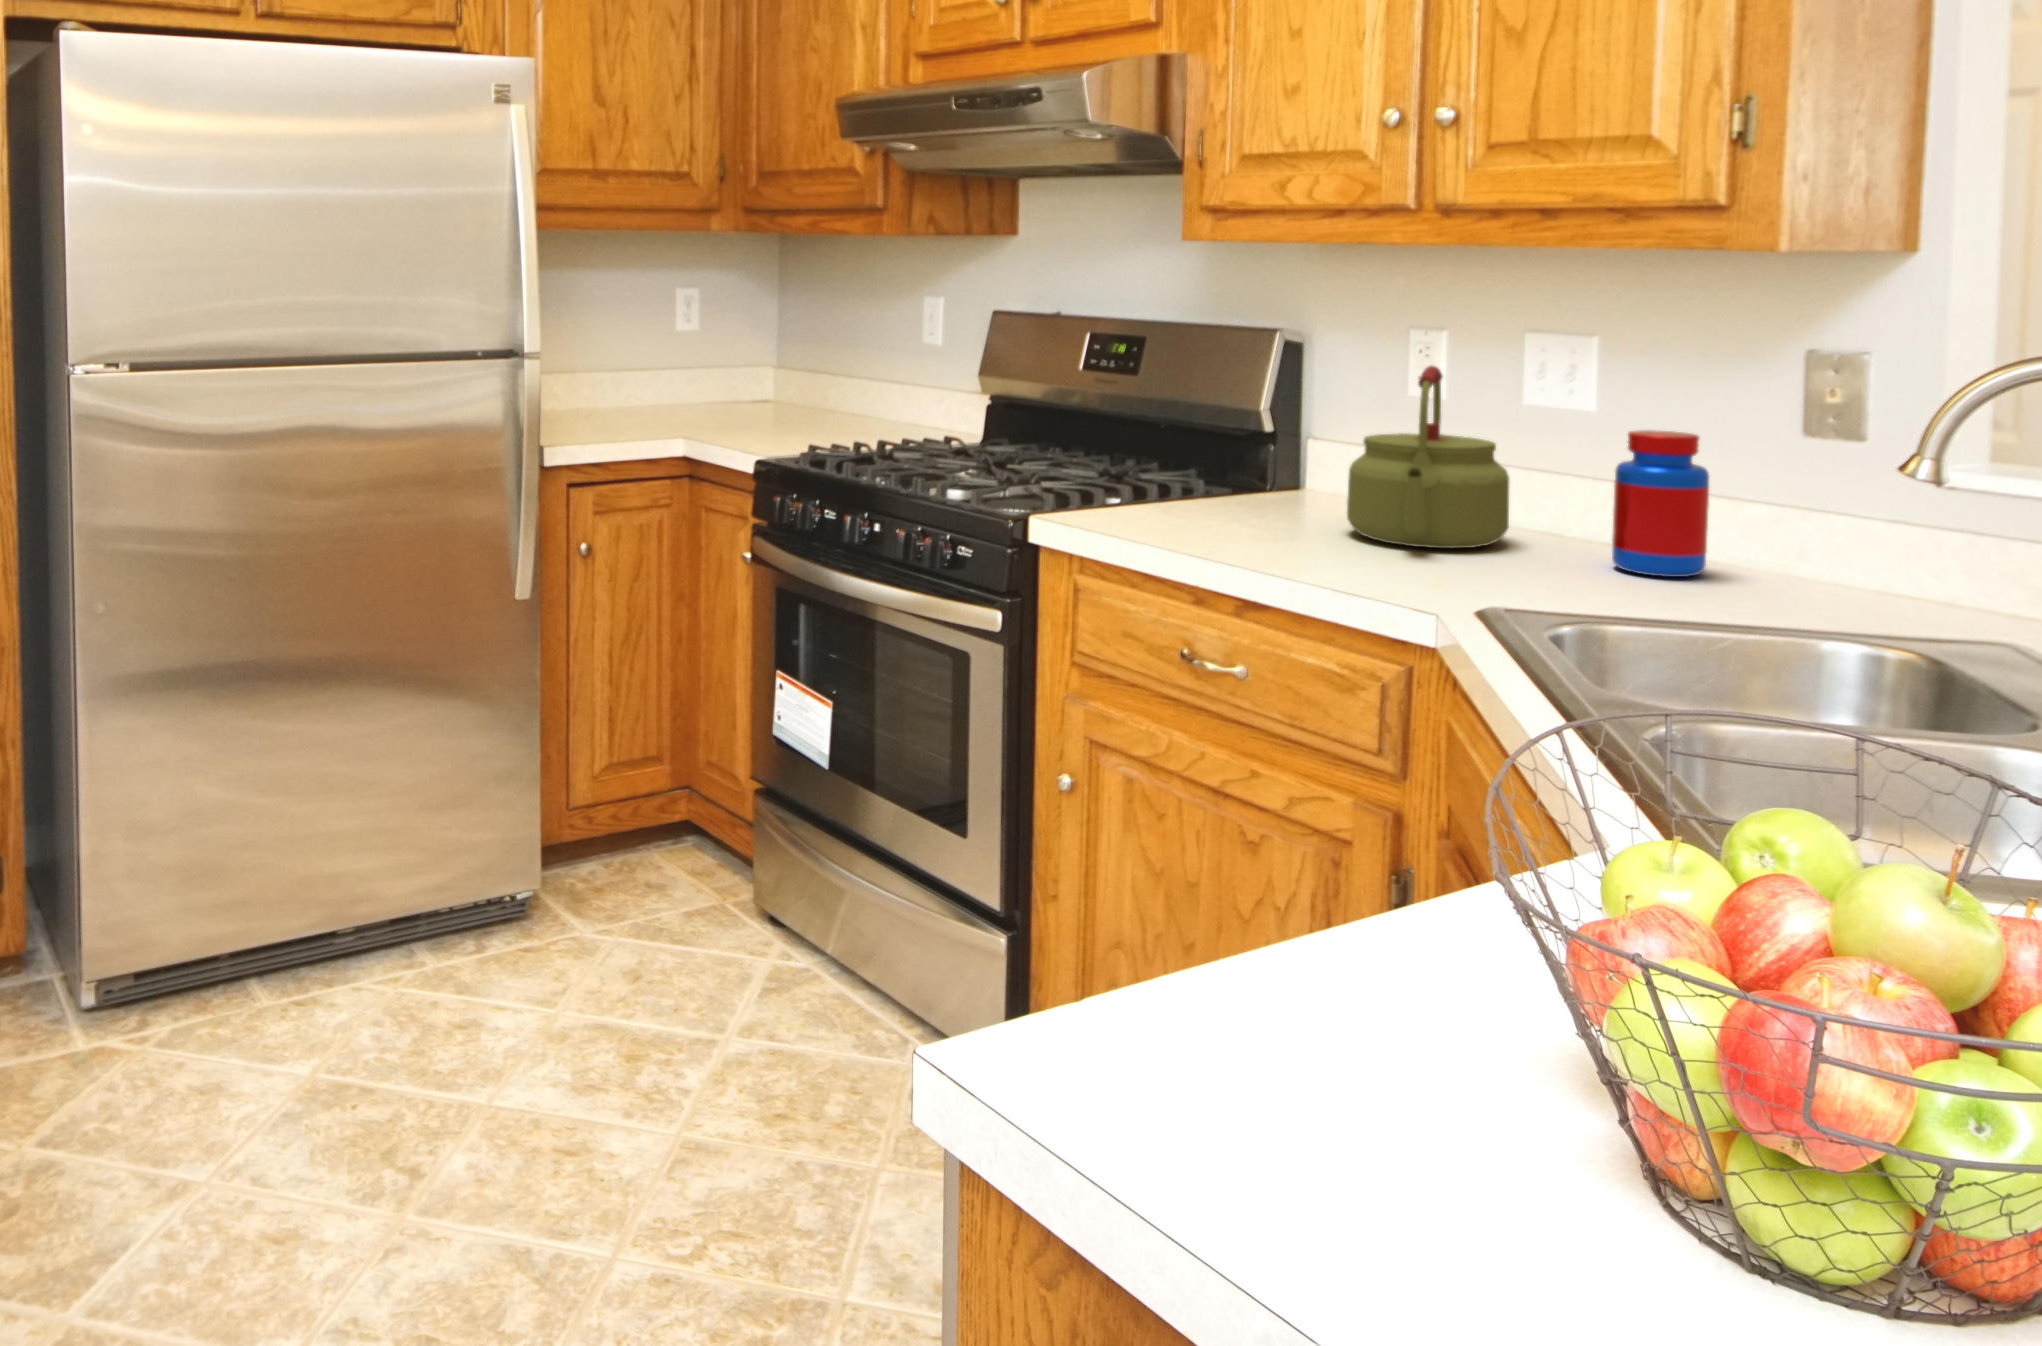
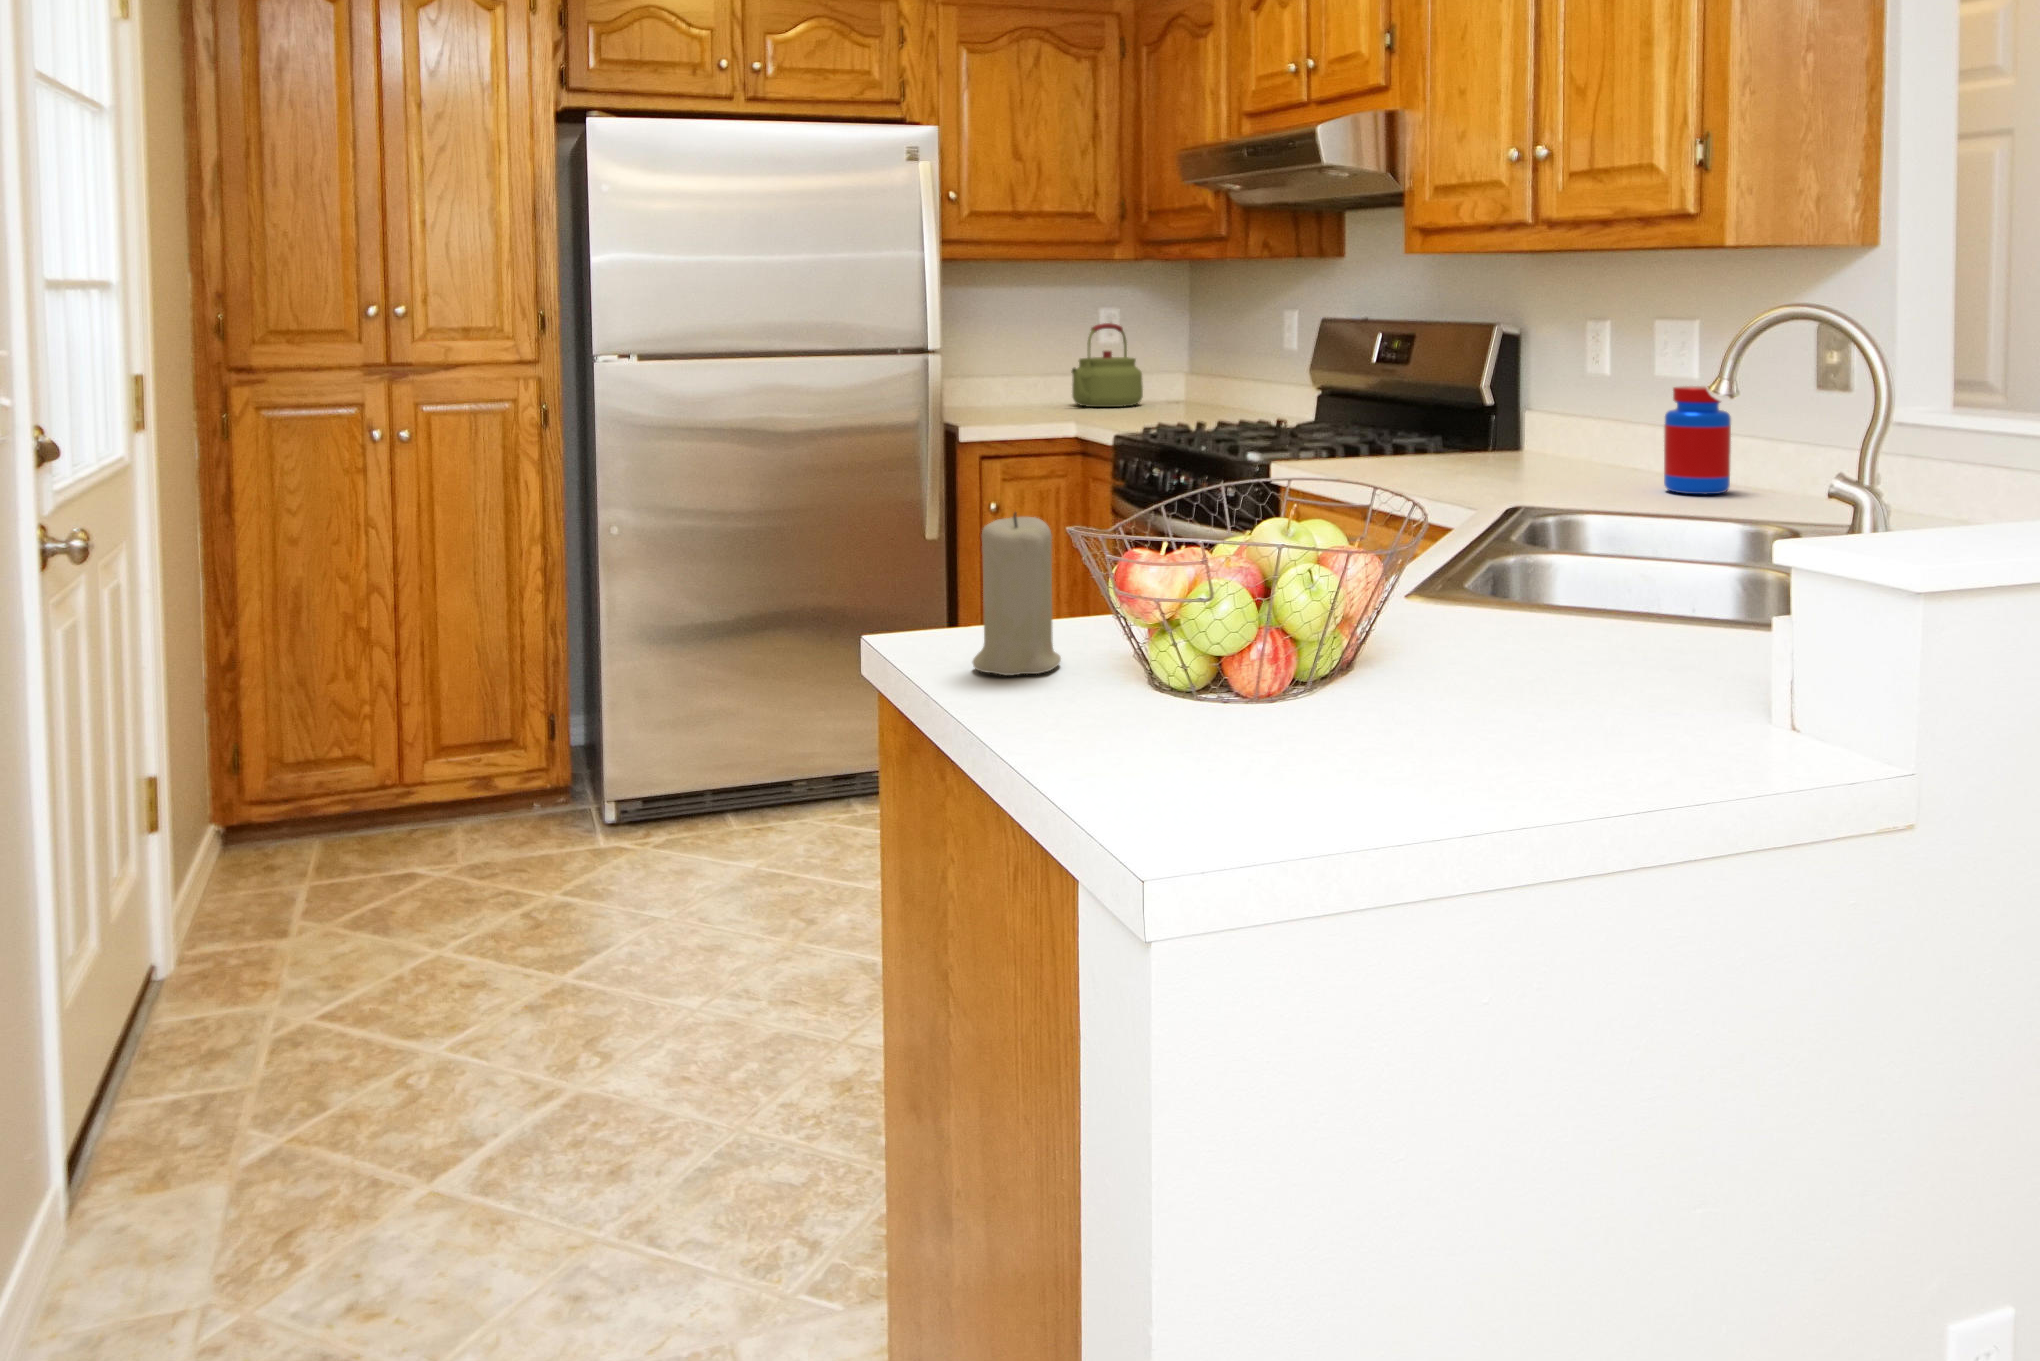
kettle: present [1347,366,1509,548] -> present [1071,323,1143,407]
candle: none [1228,832,1431,1188] -> present [973,512,1061,676]

